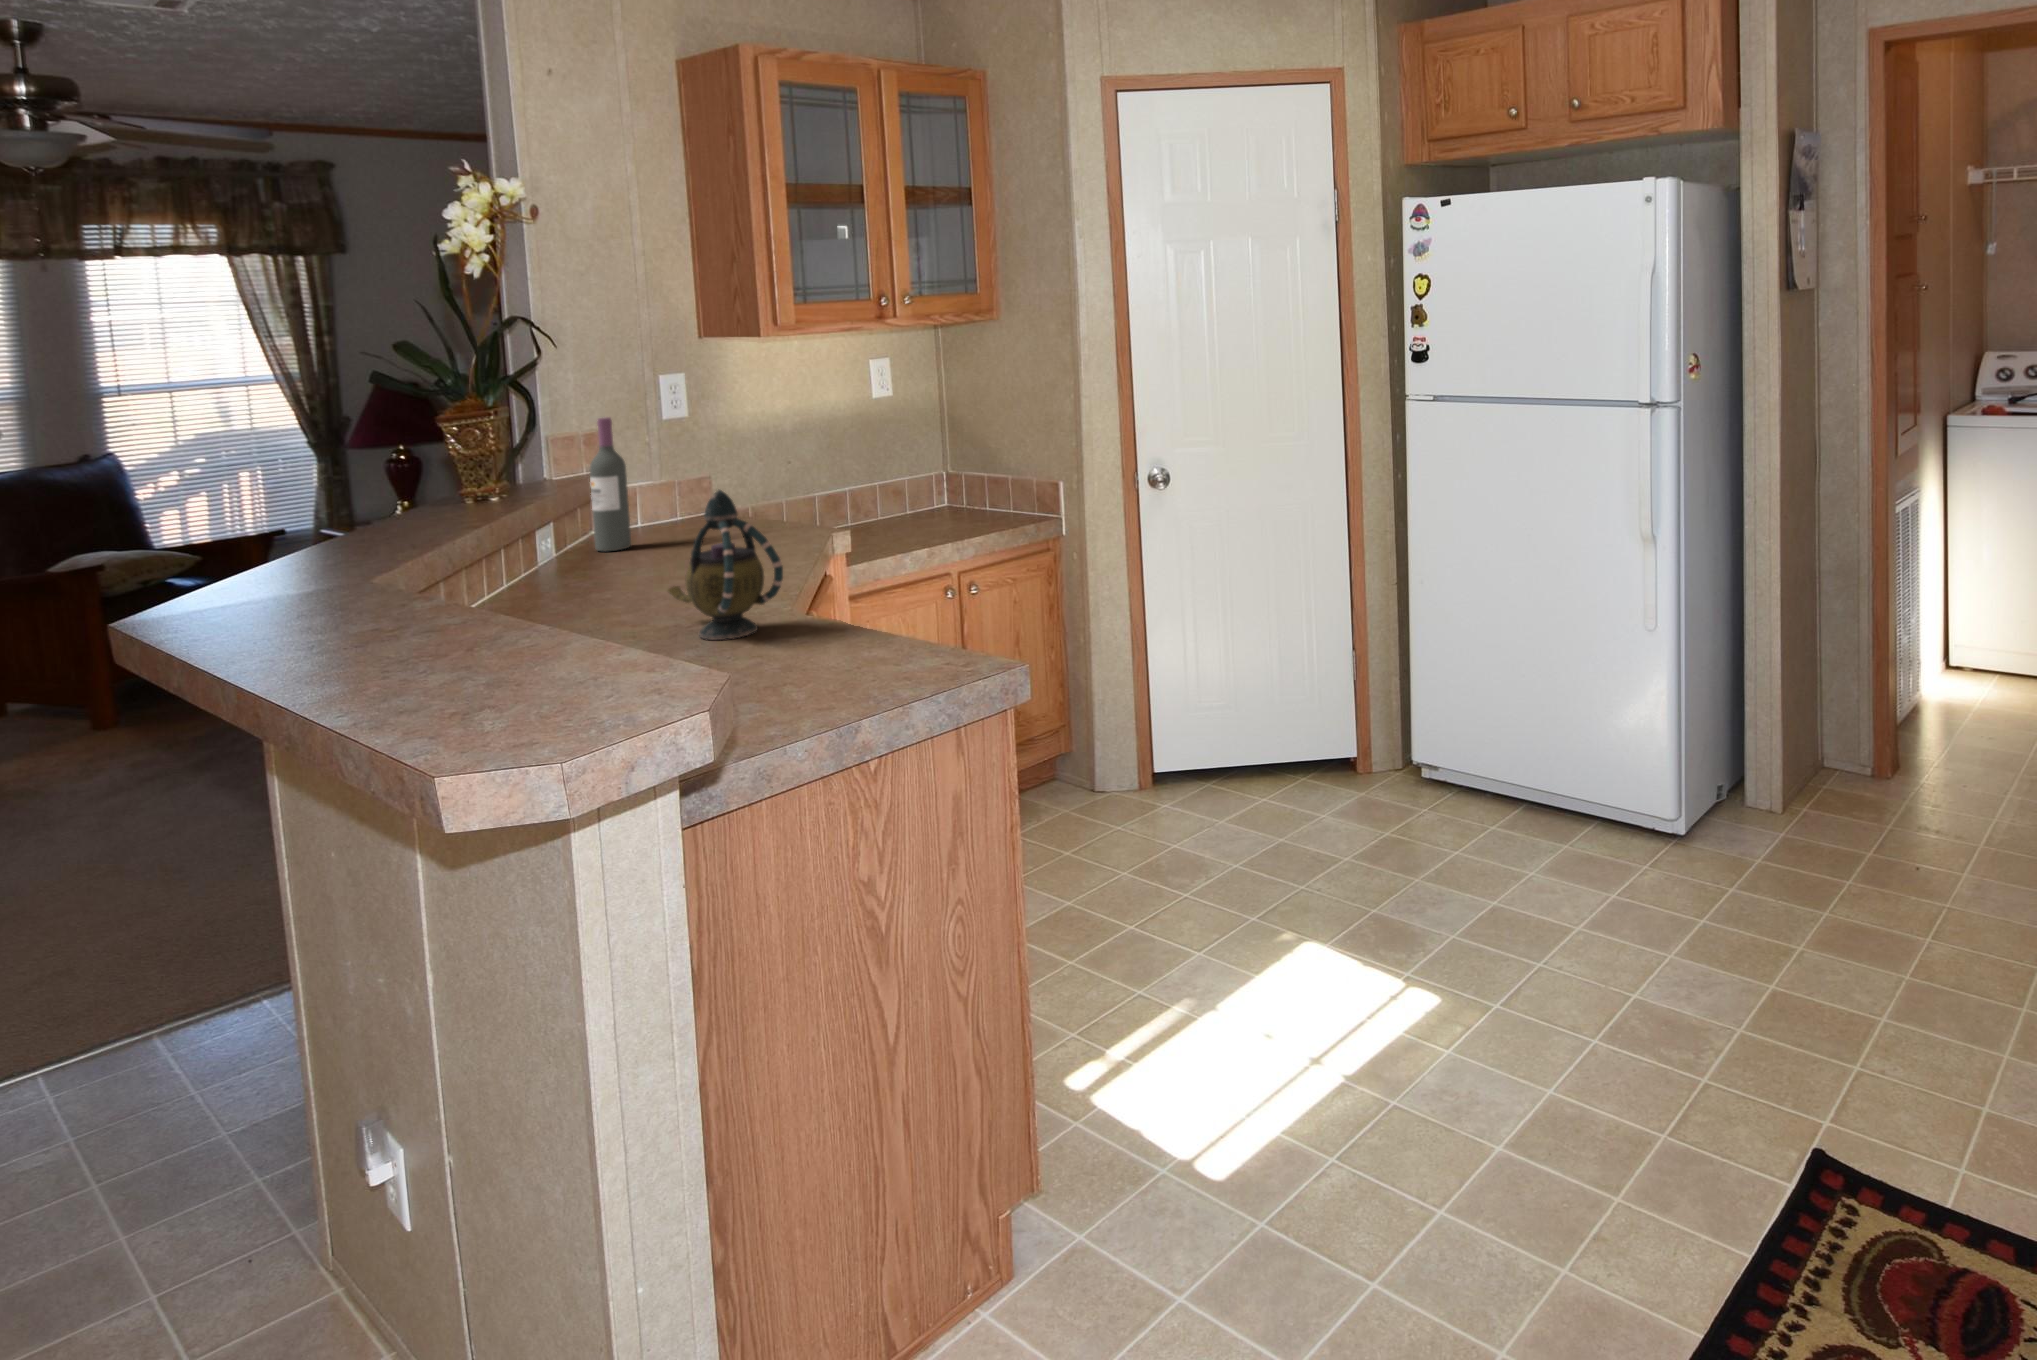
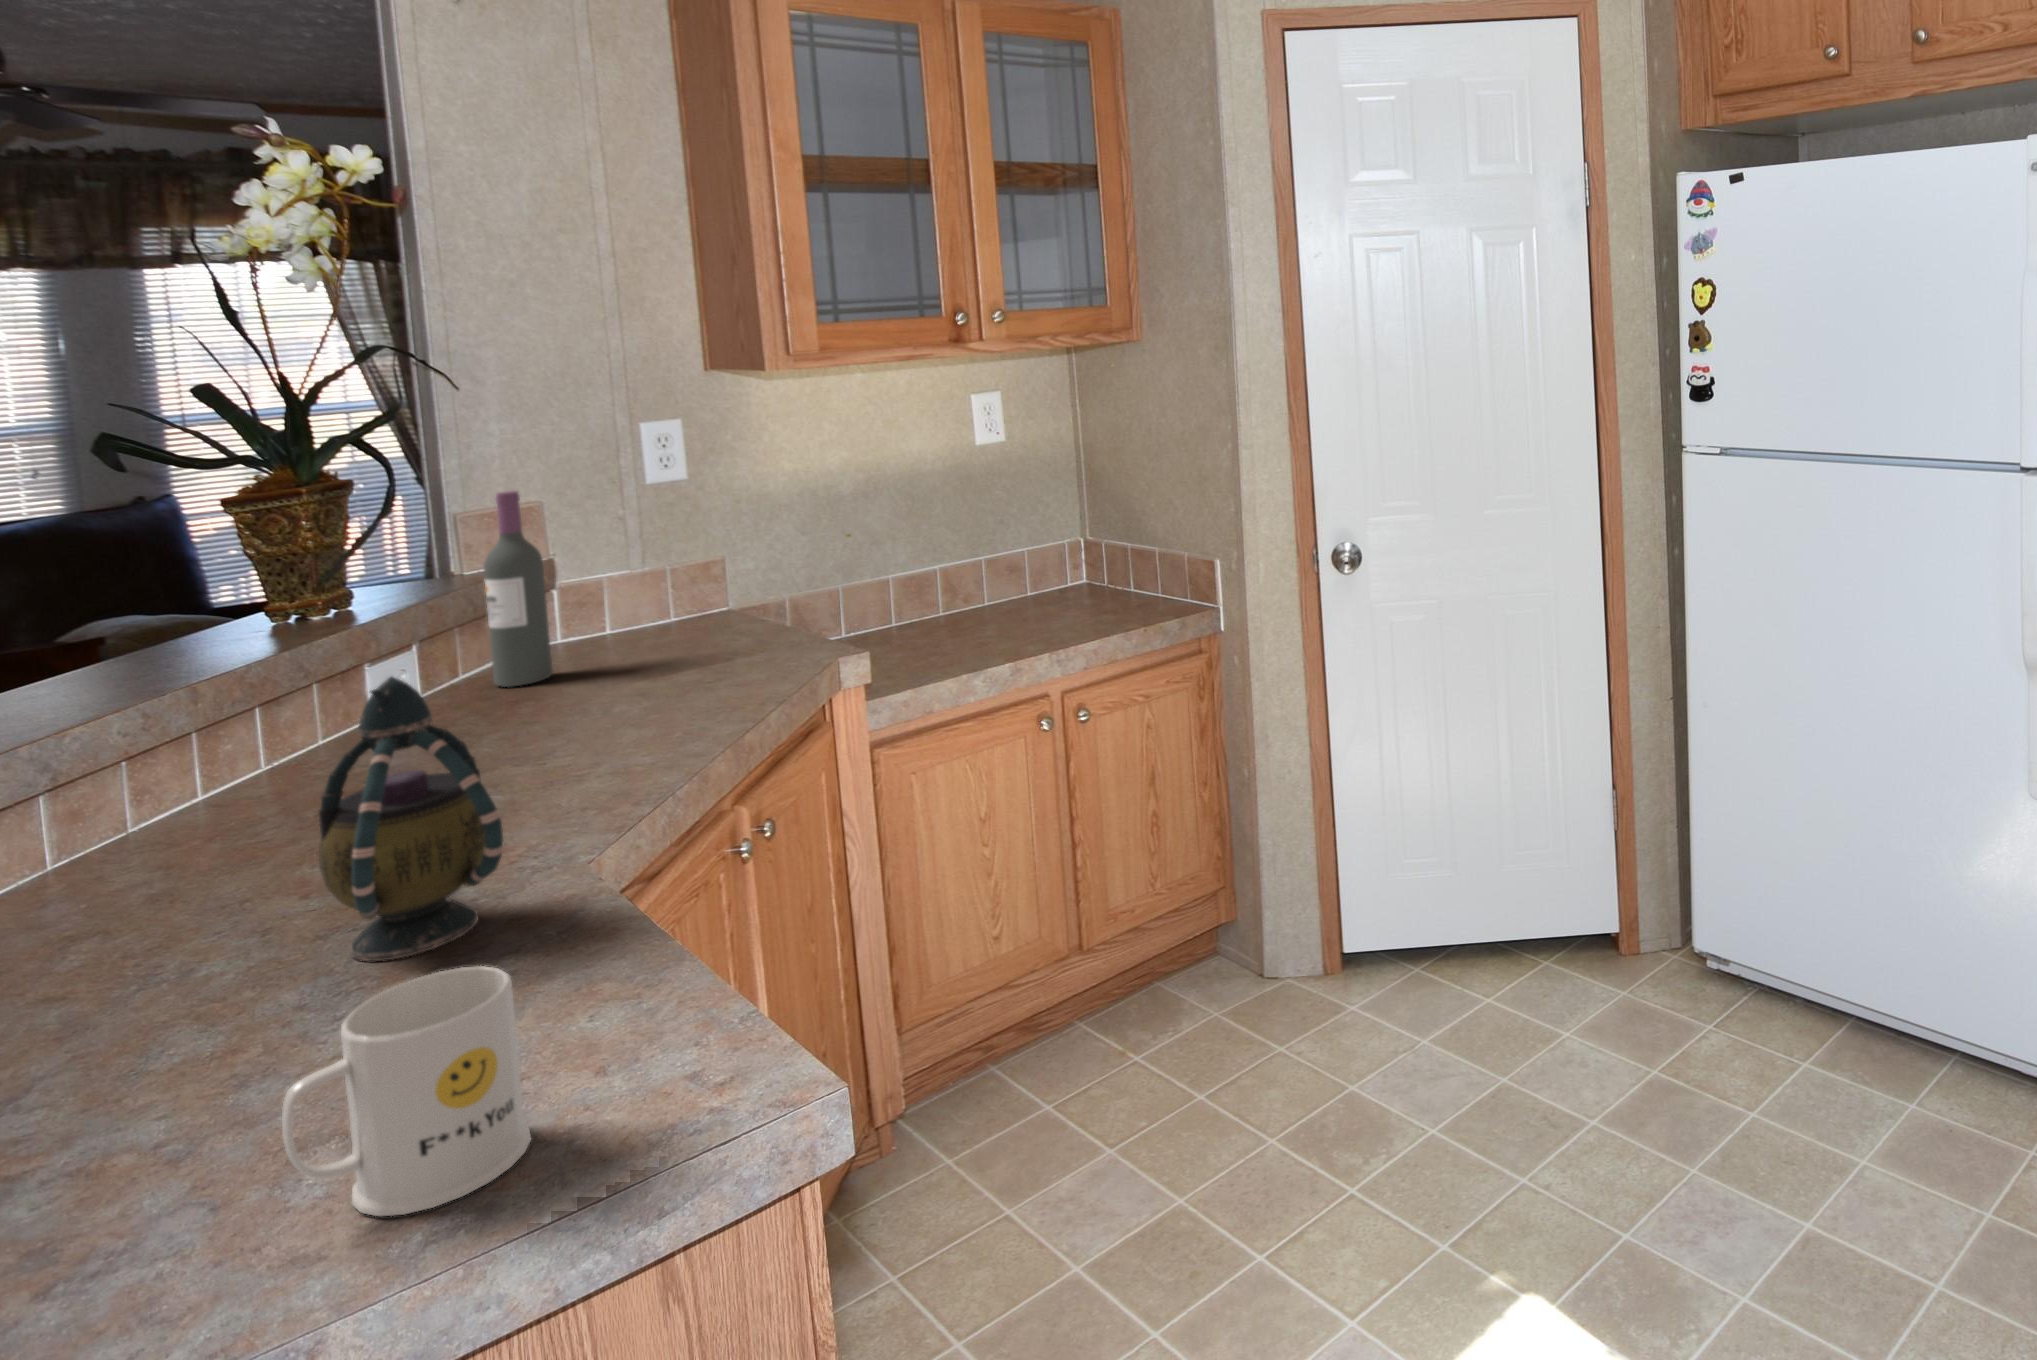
mug: none [809,598,891,693] -> present [282,966,531,1217]

